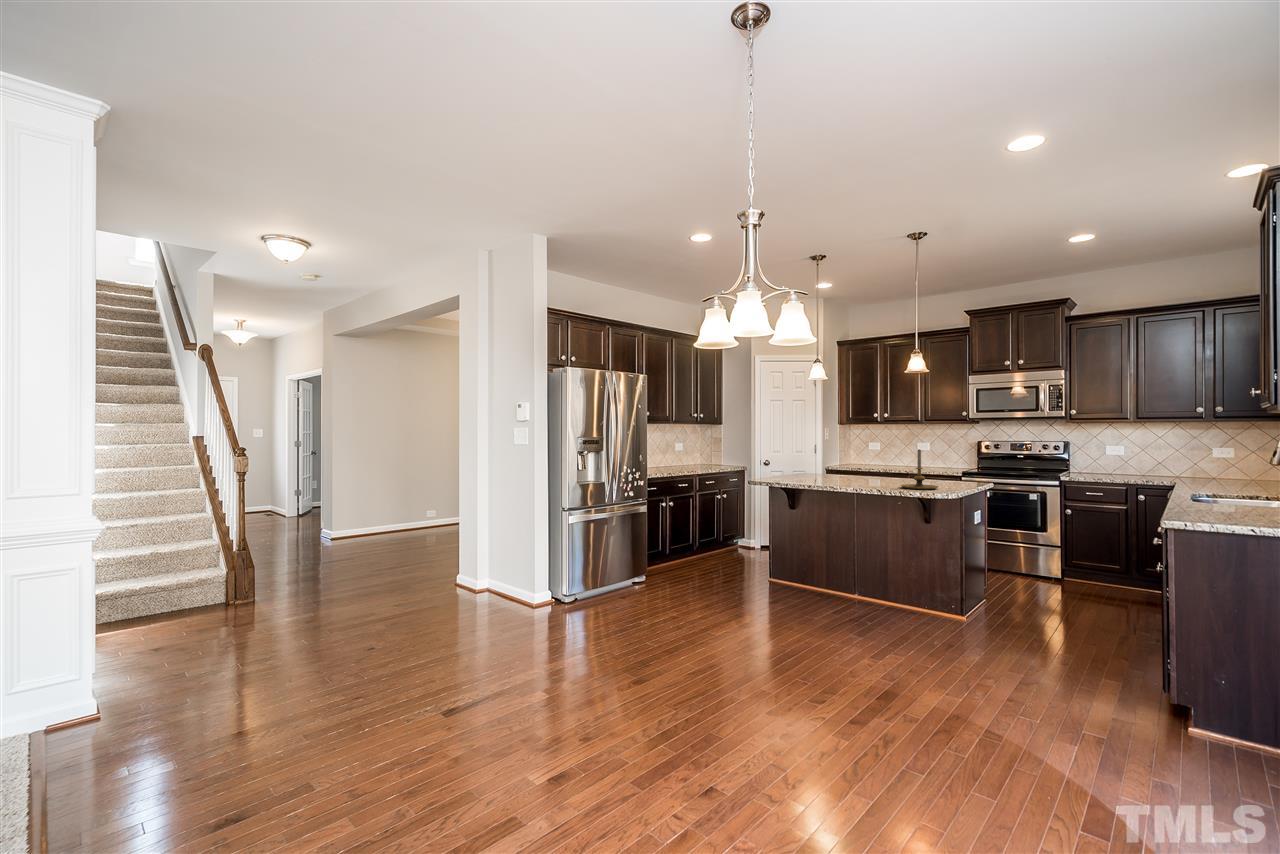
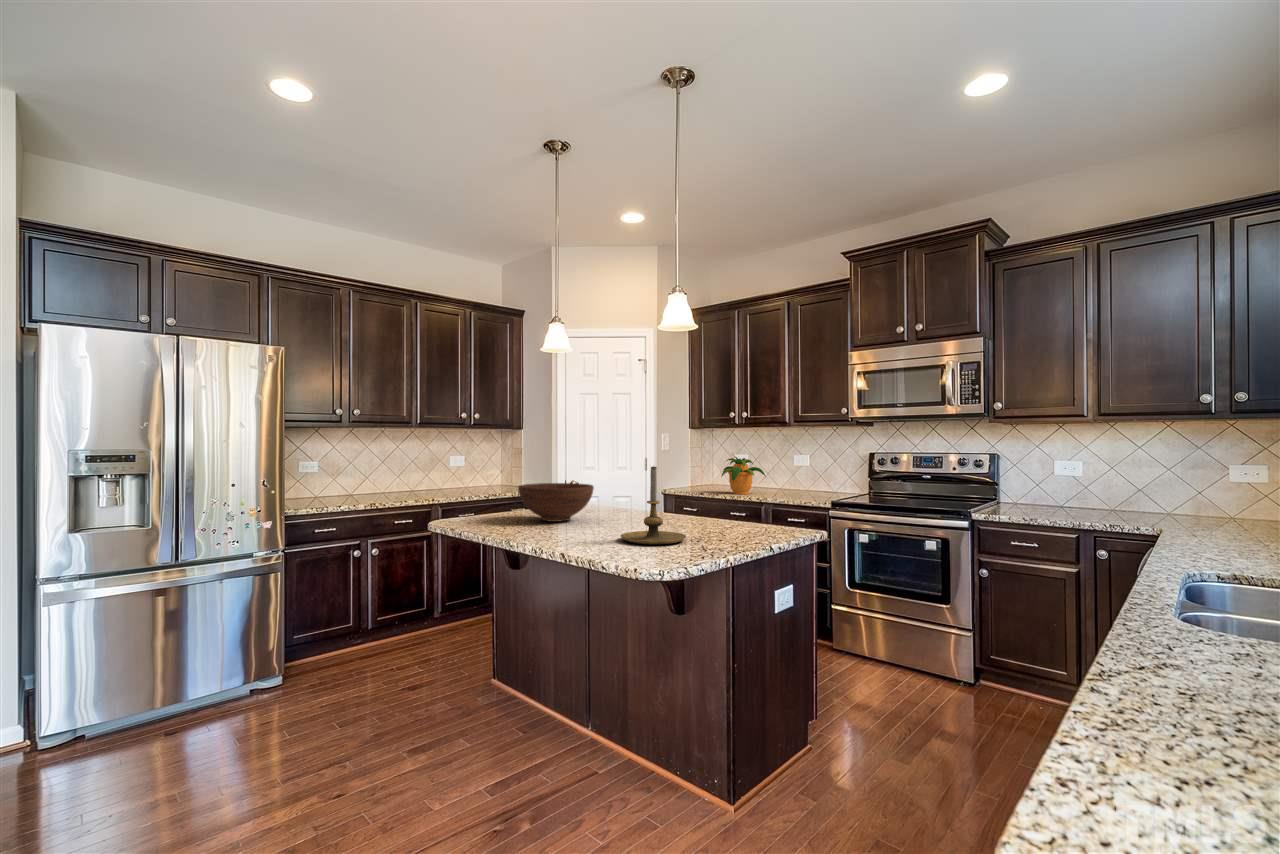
potted plant: none [866,444,900,470] -> present [721,457,766,494]
fruit bowl: none [808,461,854,482] -> present [518,483,594,522]

